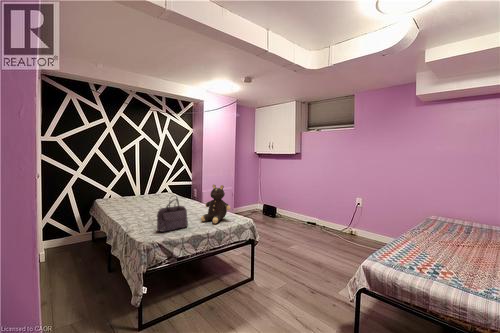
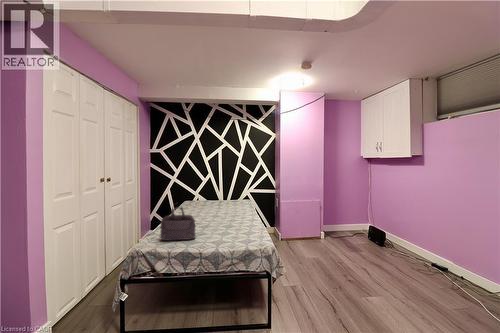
teddy bear: present [201,184,230,223] -> none [215,194,246,241]

